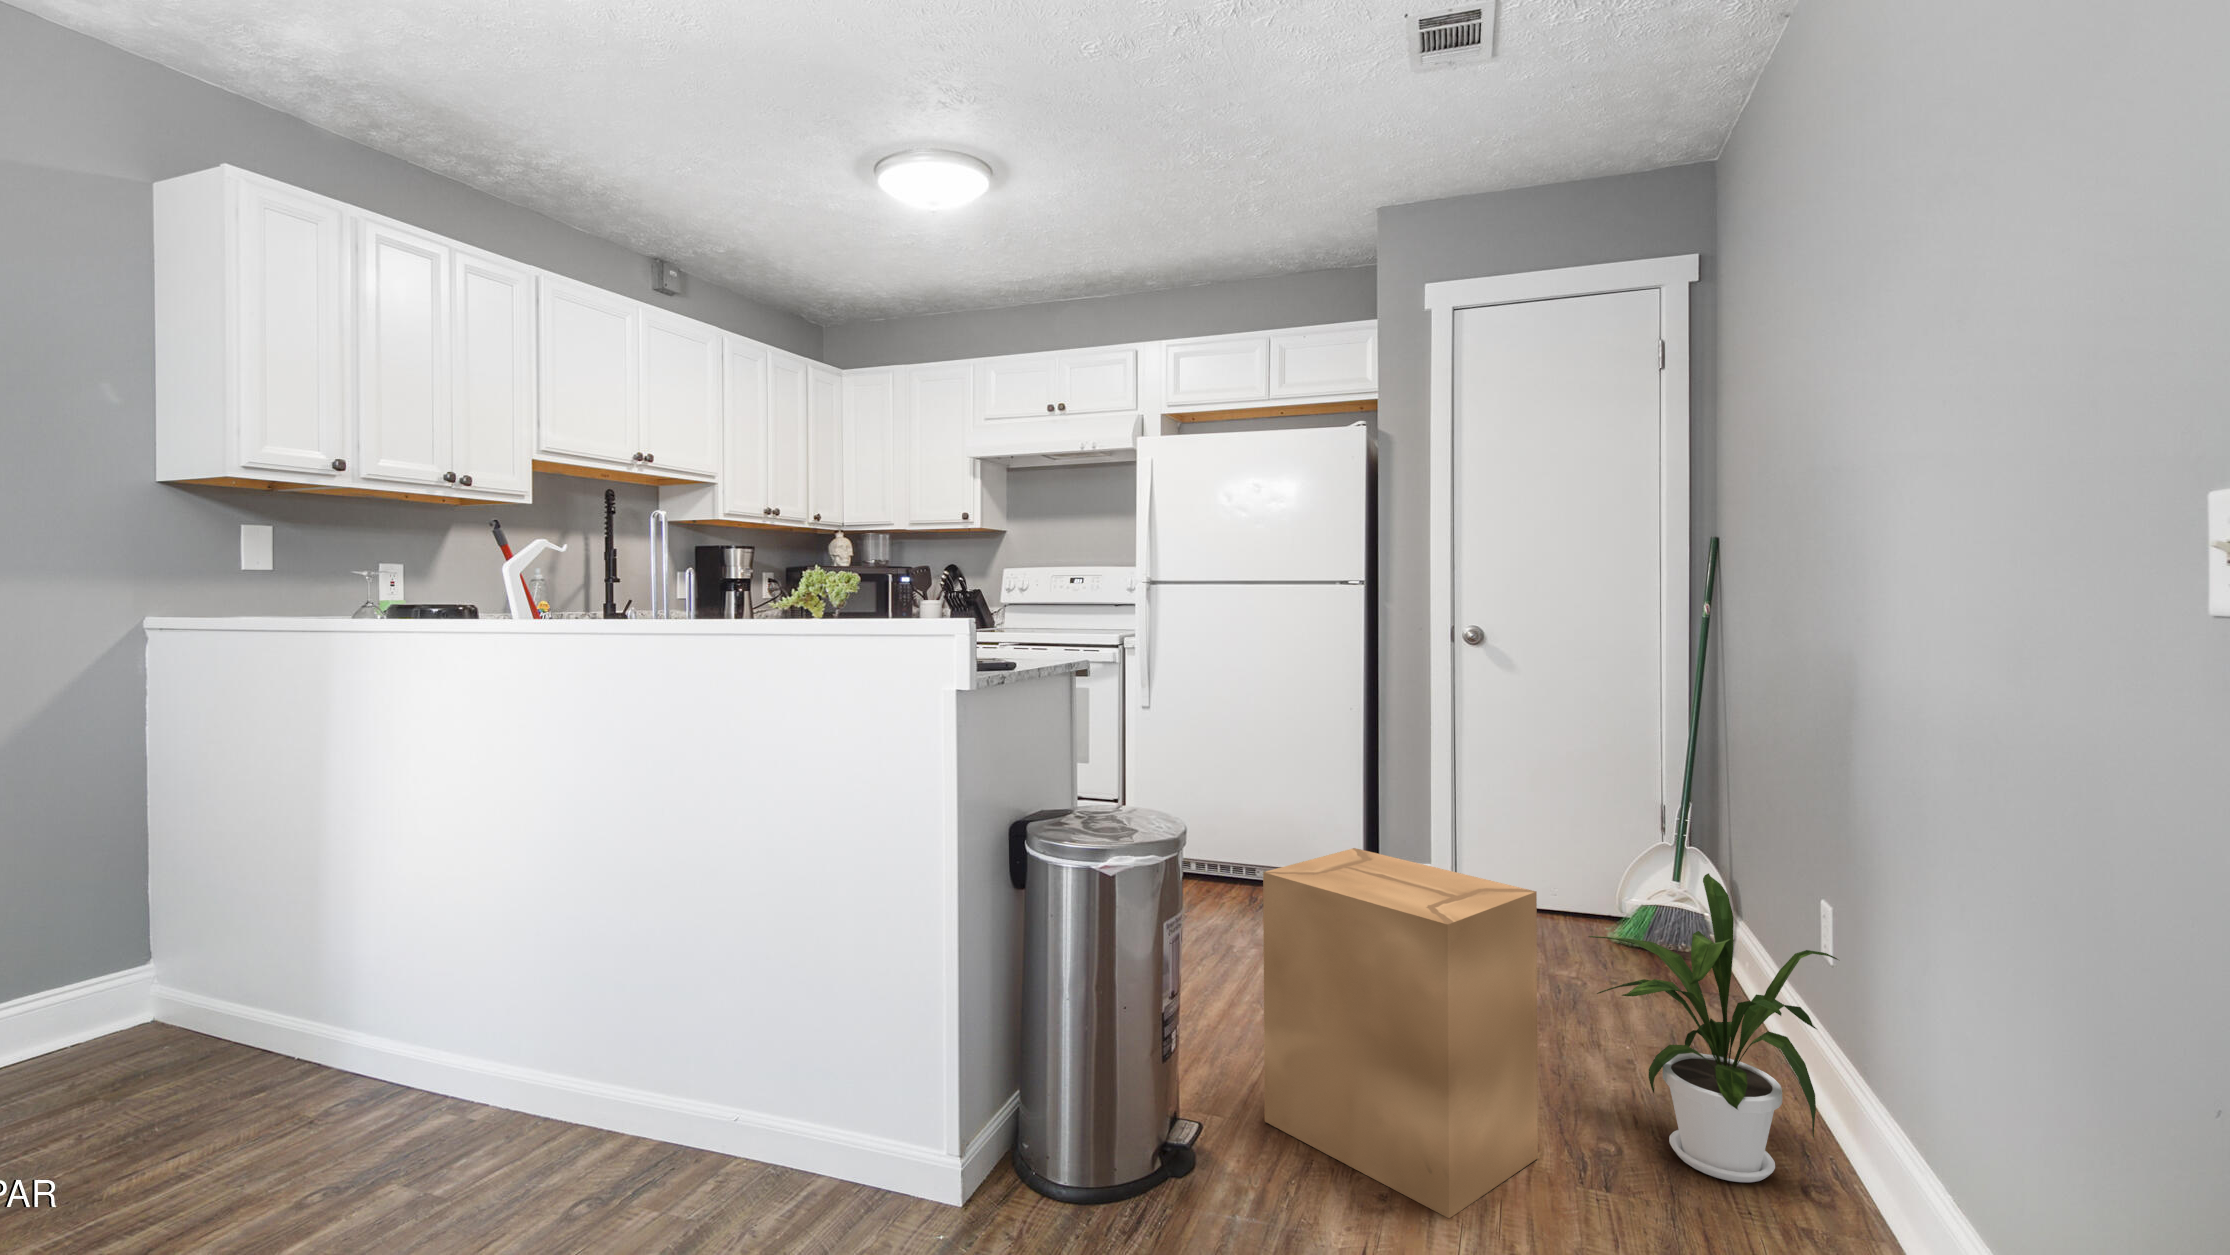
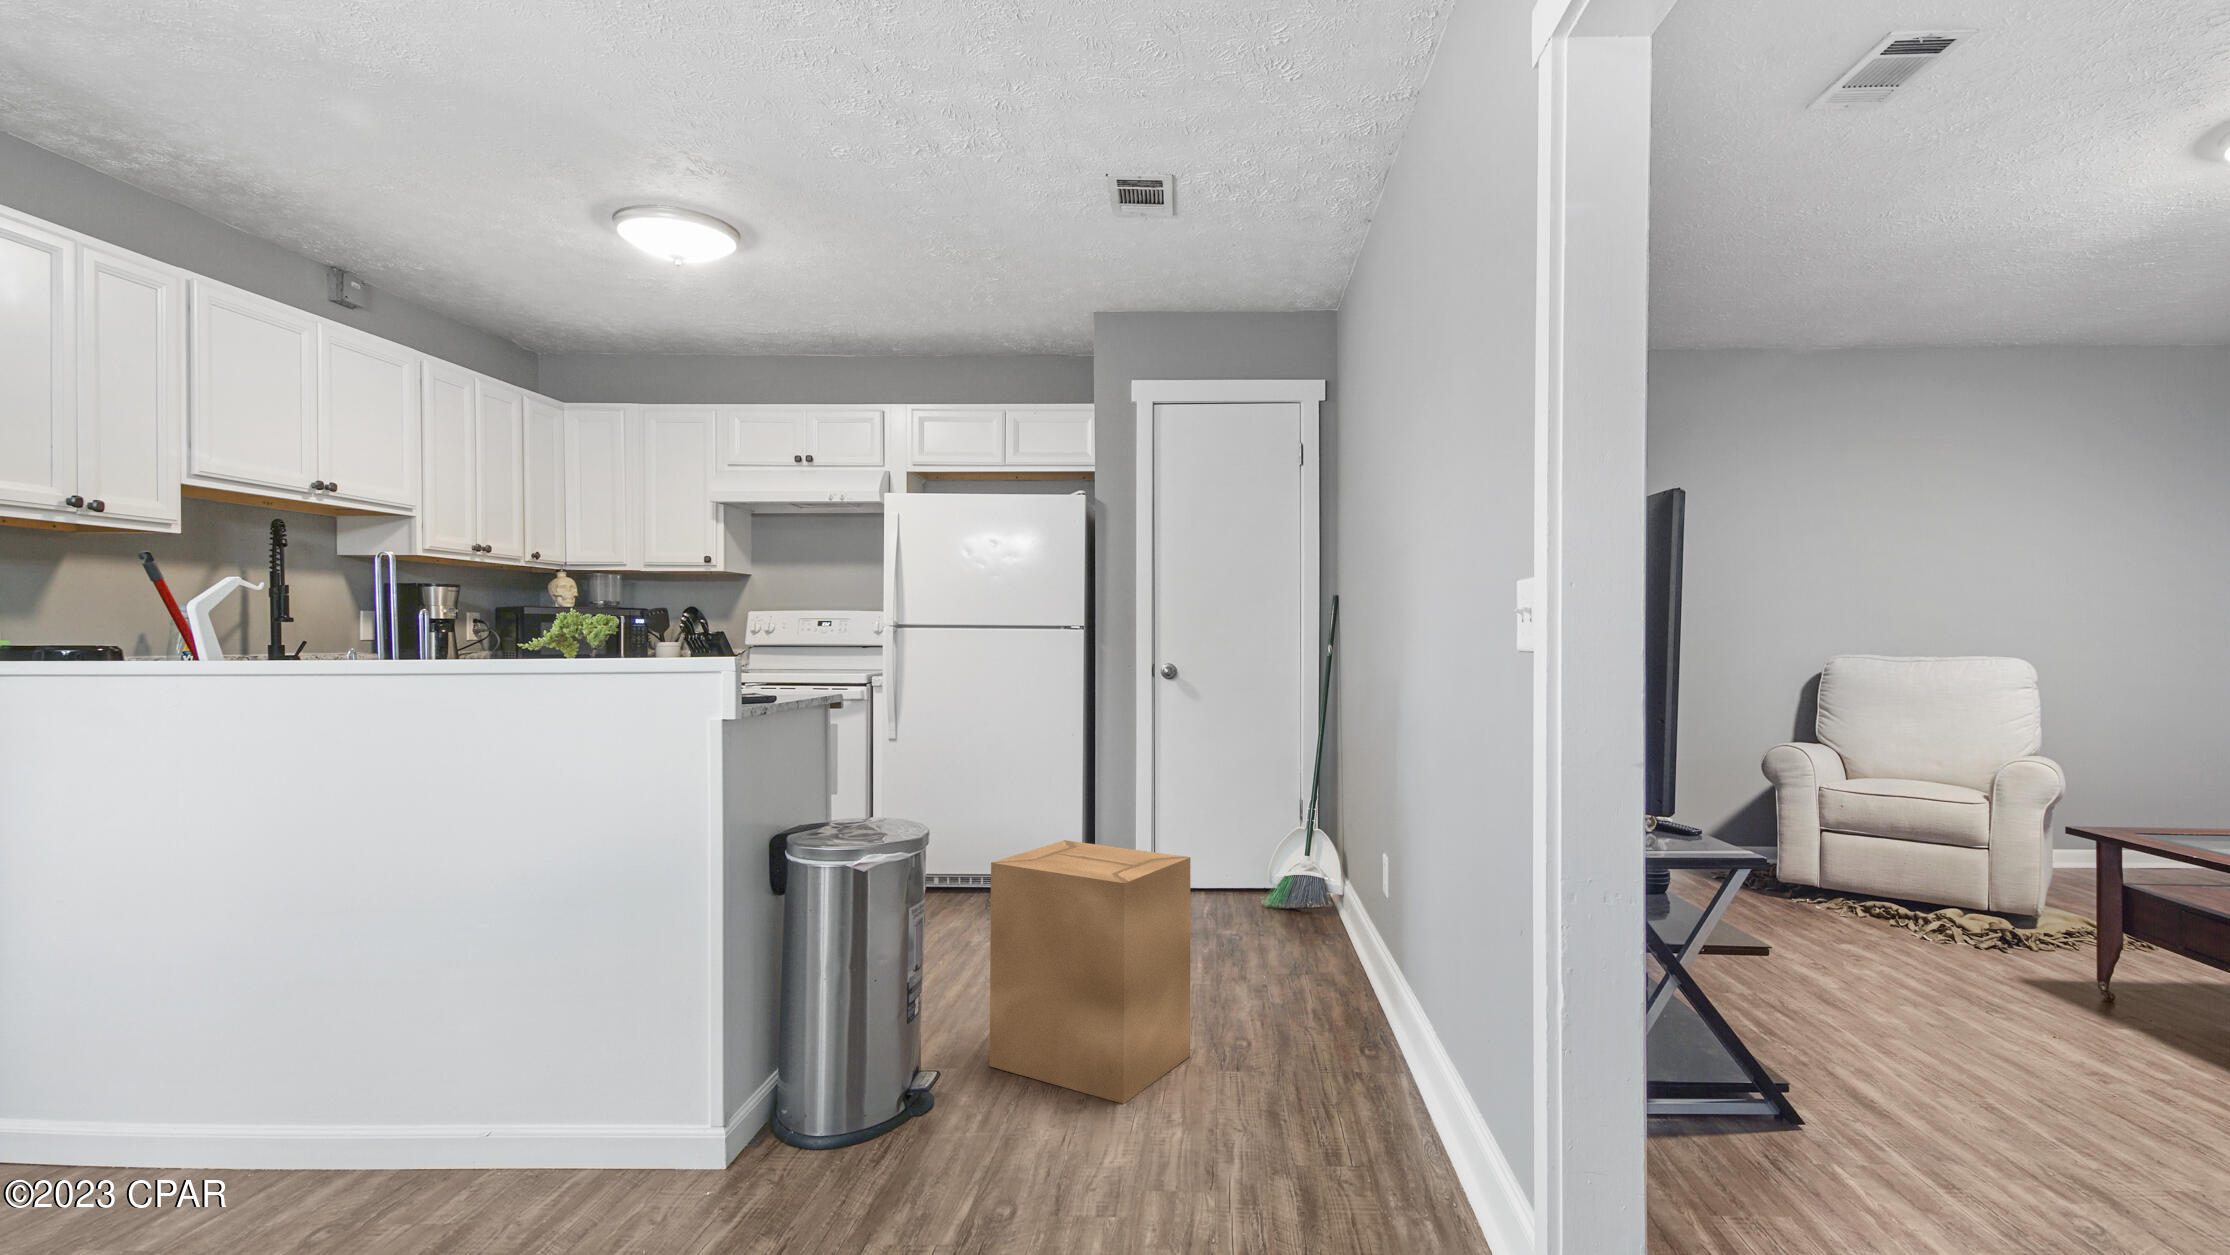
house plant: present [1589,873,1838,1182] -> none [1232,837,1377,1048]

